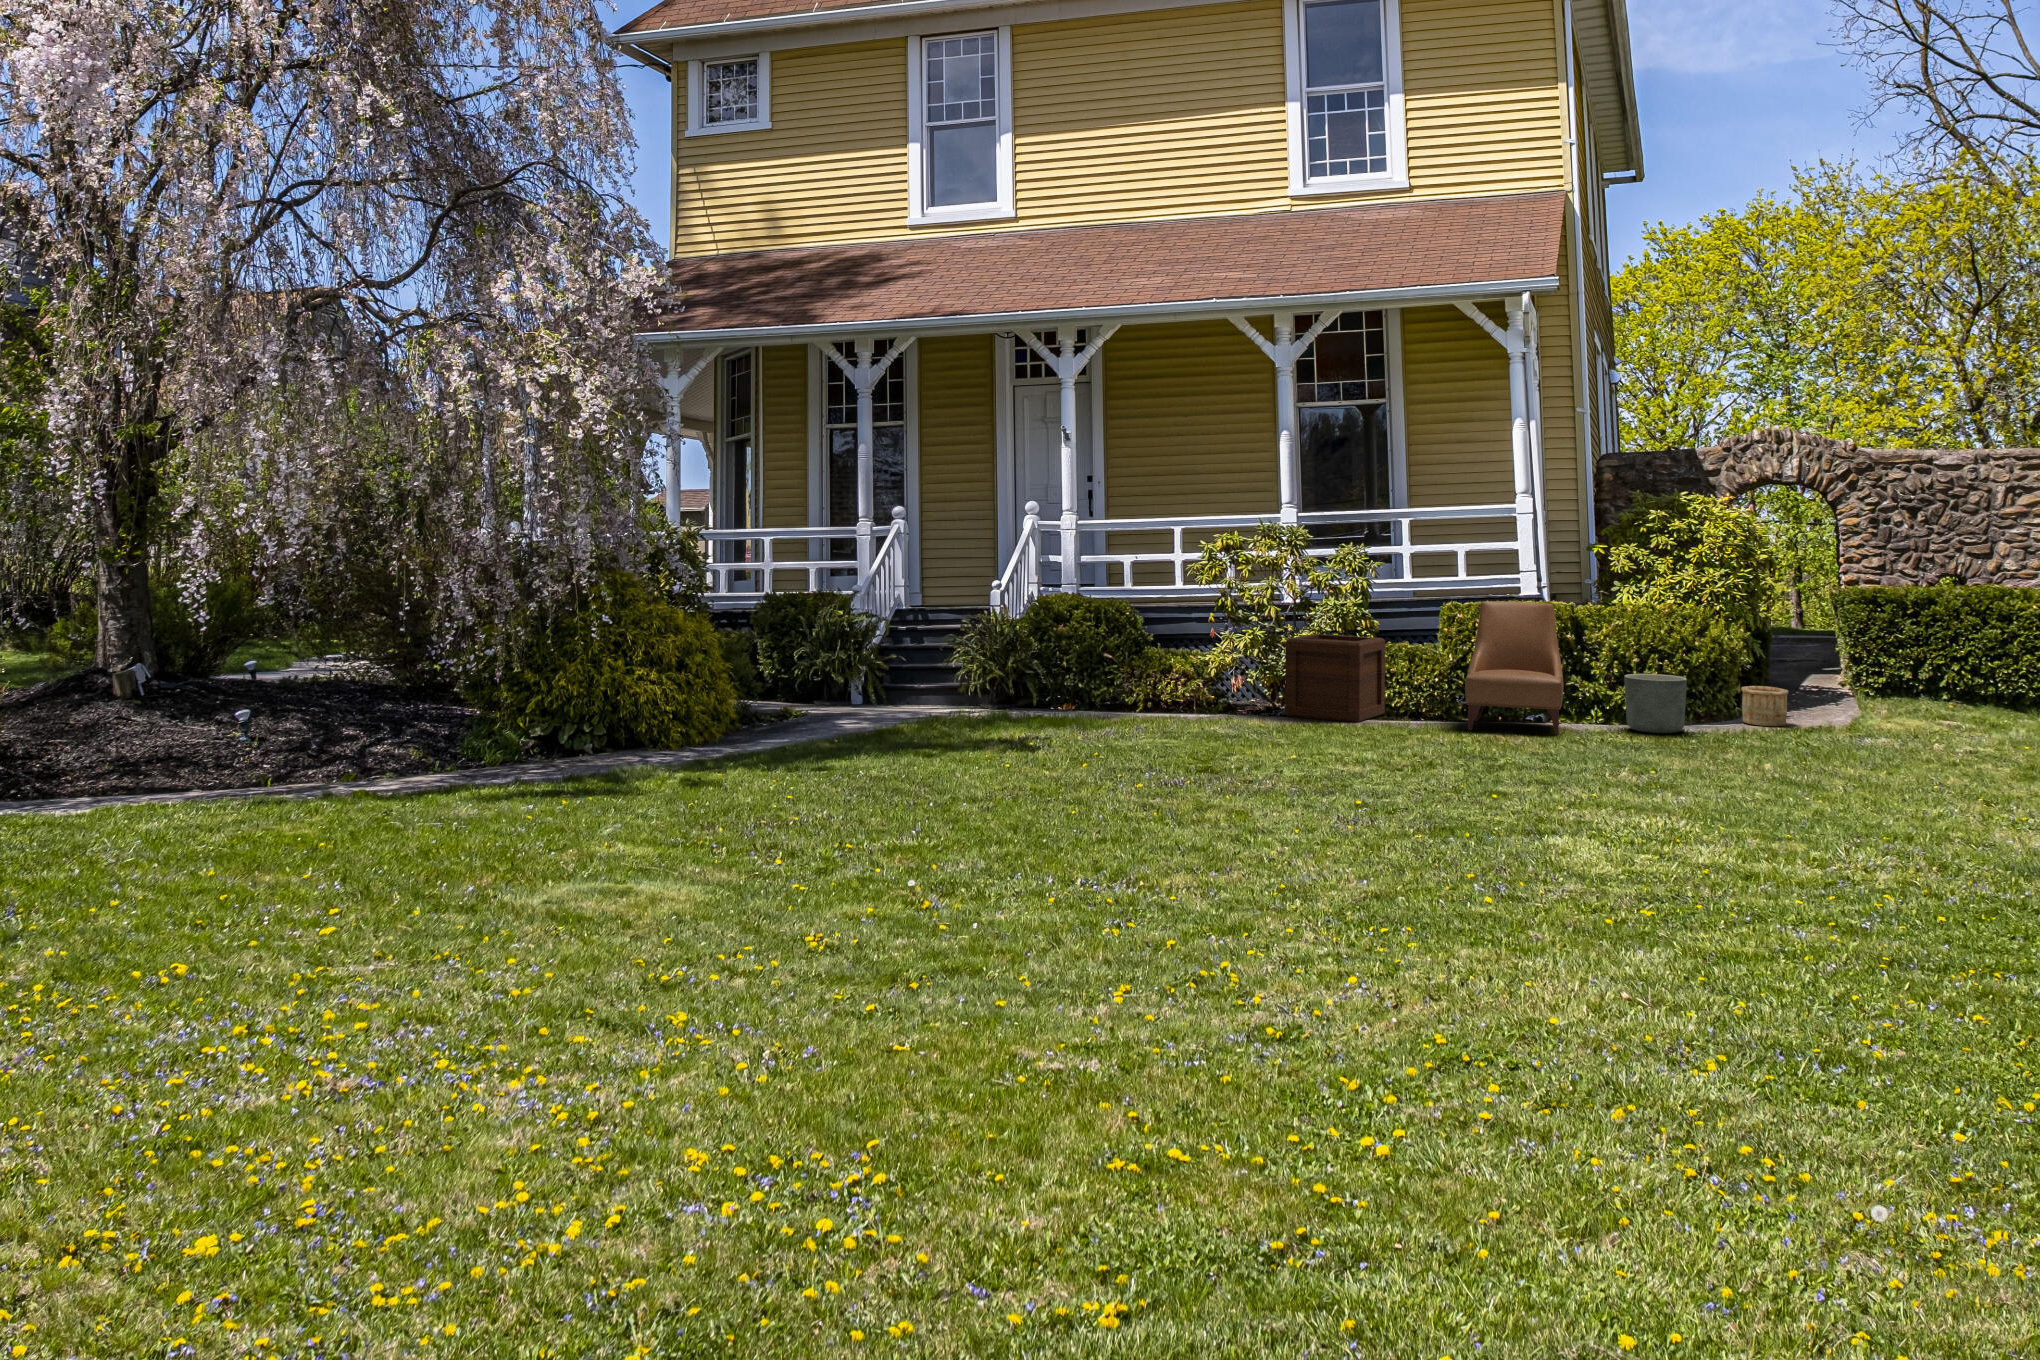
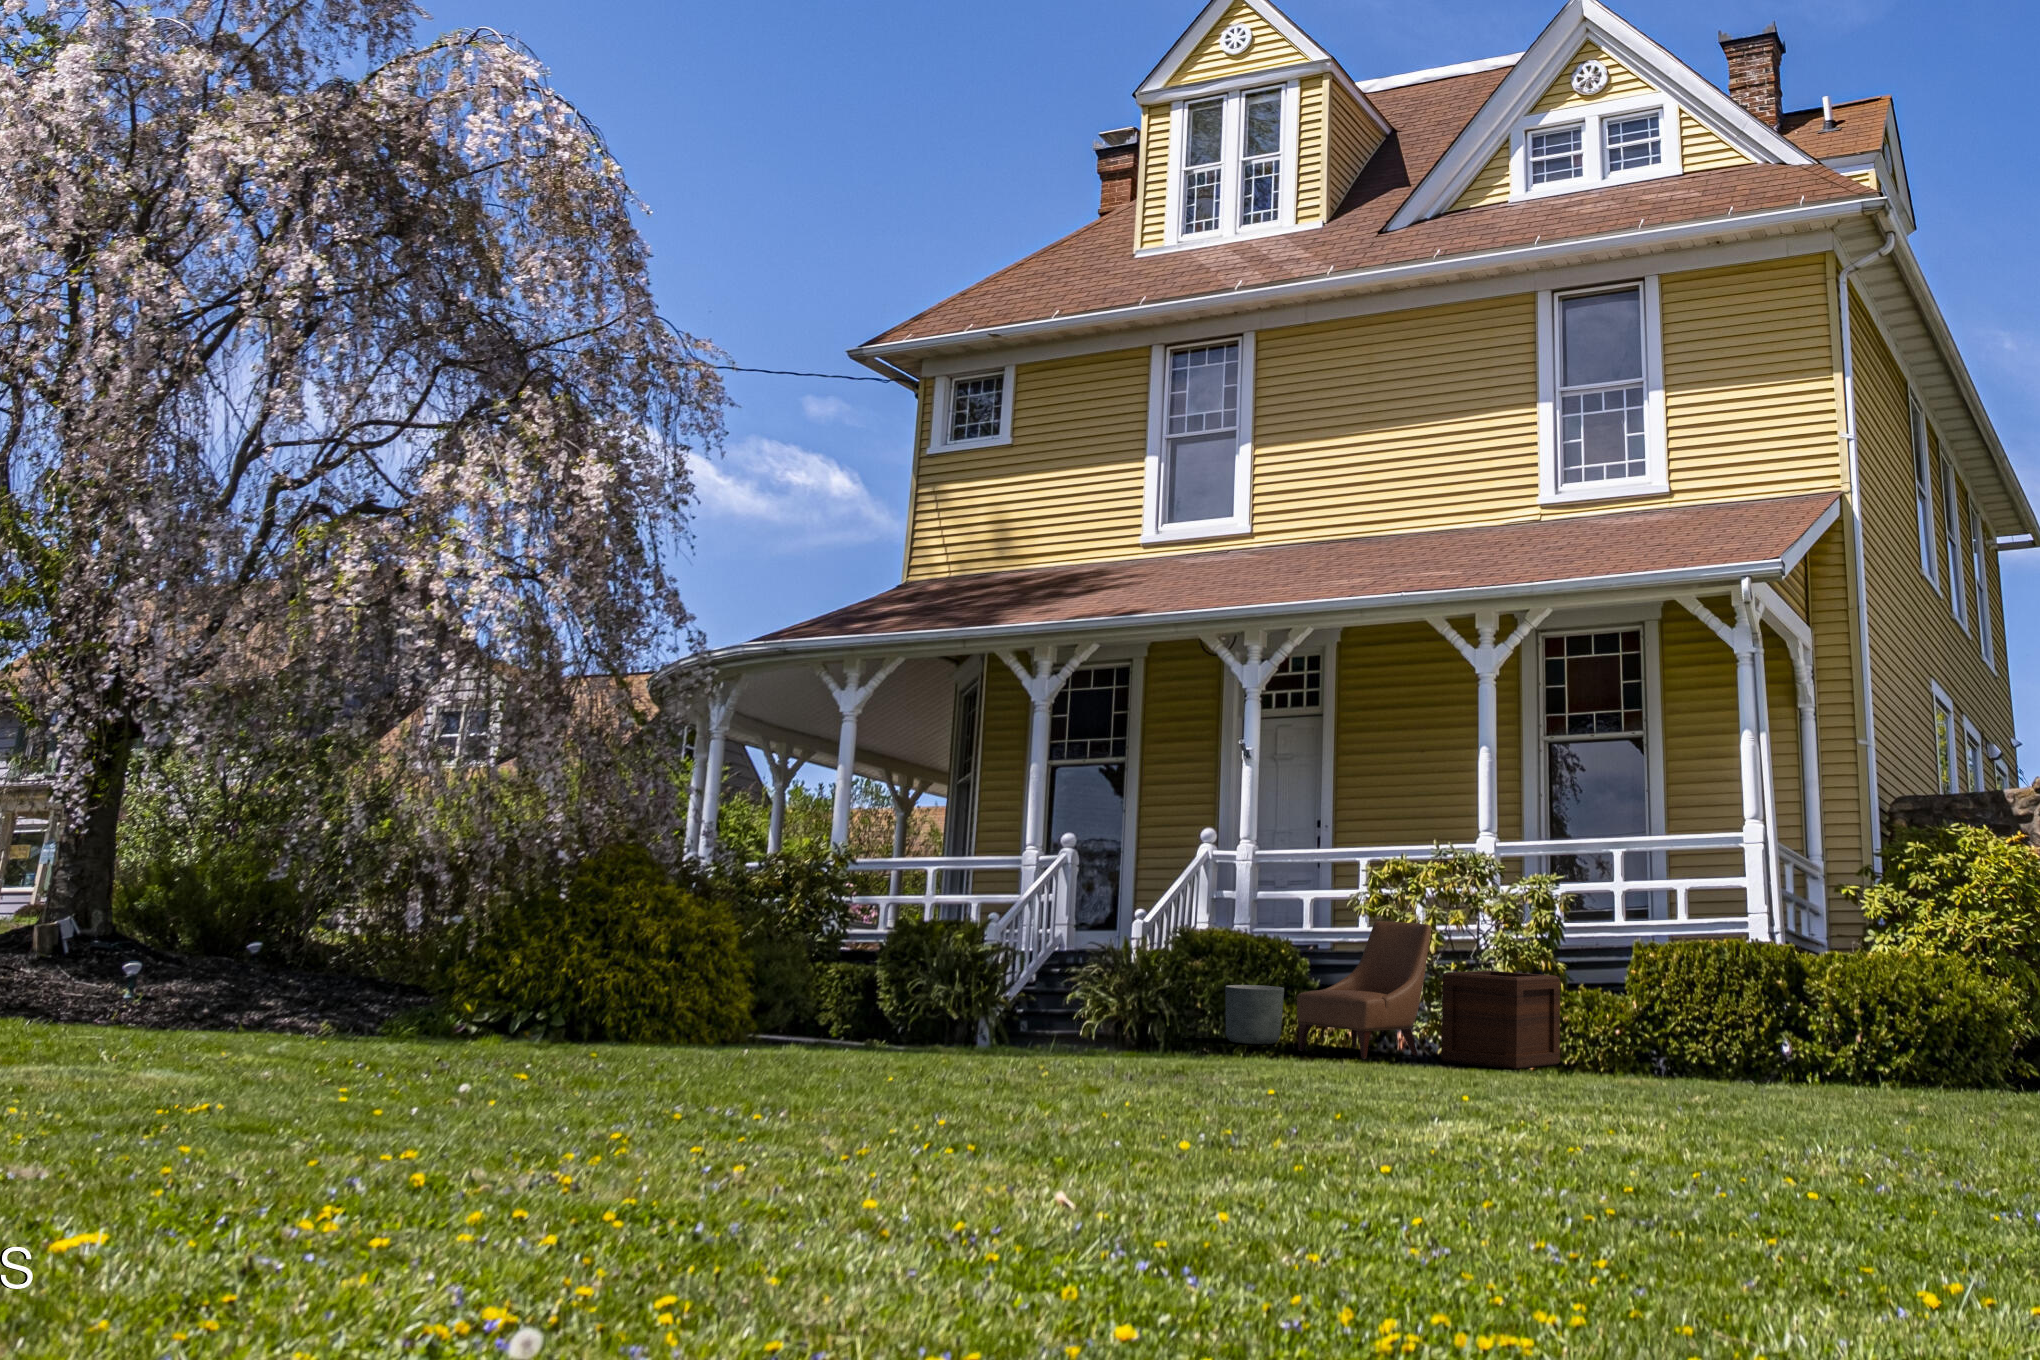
chair: present [1465,601,1564,735] -> present [1297,921,1431,1059]
planter: present [1624,674,1687,733] -> present [1225,985,1284,1044]
wooden bucket: present [1741,686,1789,726] -> none [1965,1043,2020,1090]

